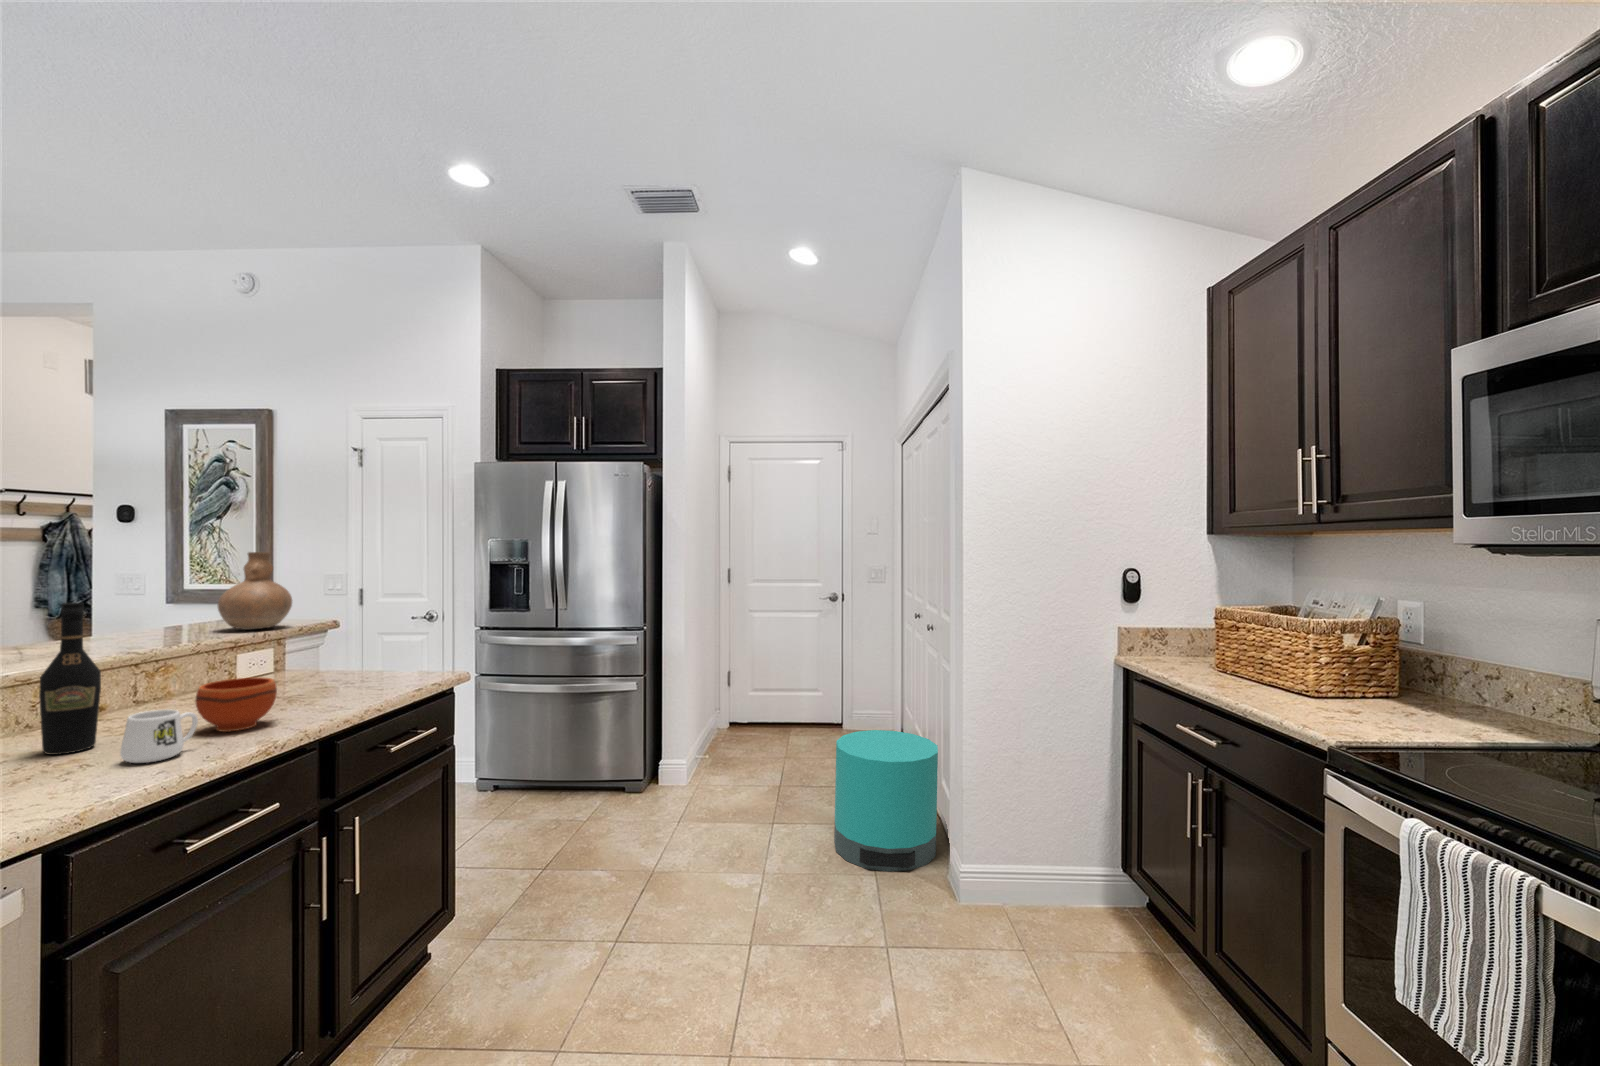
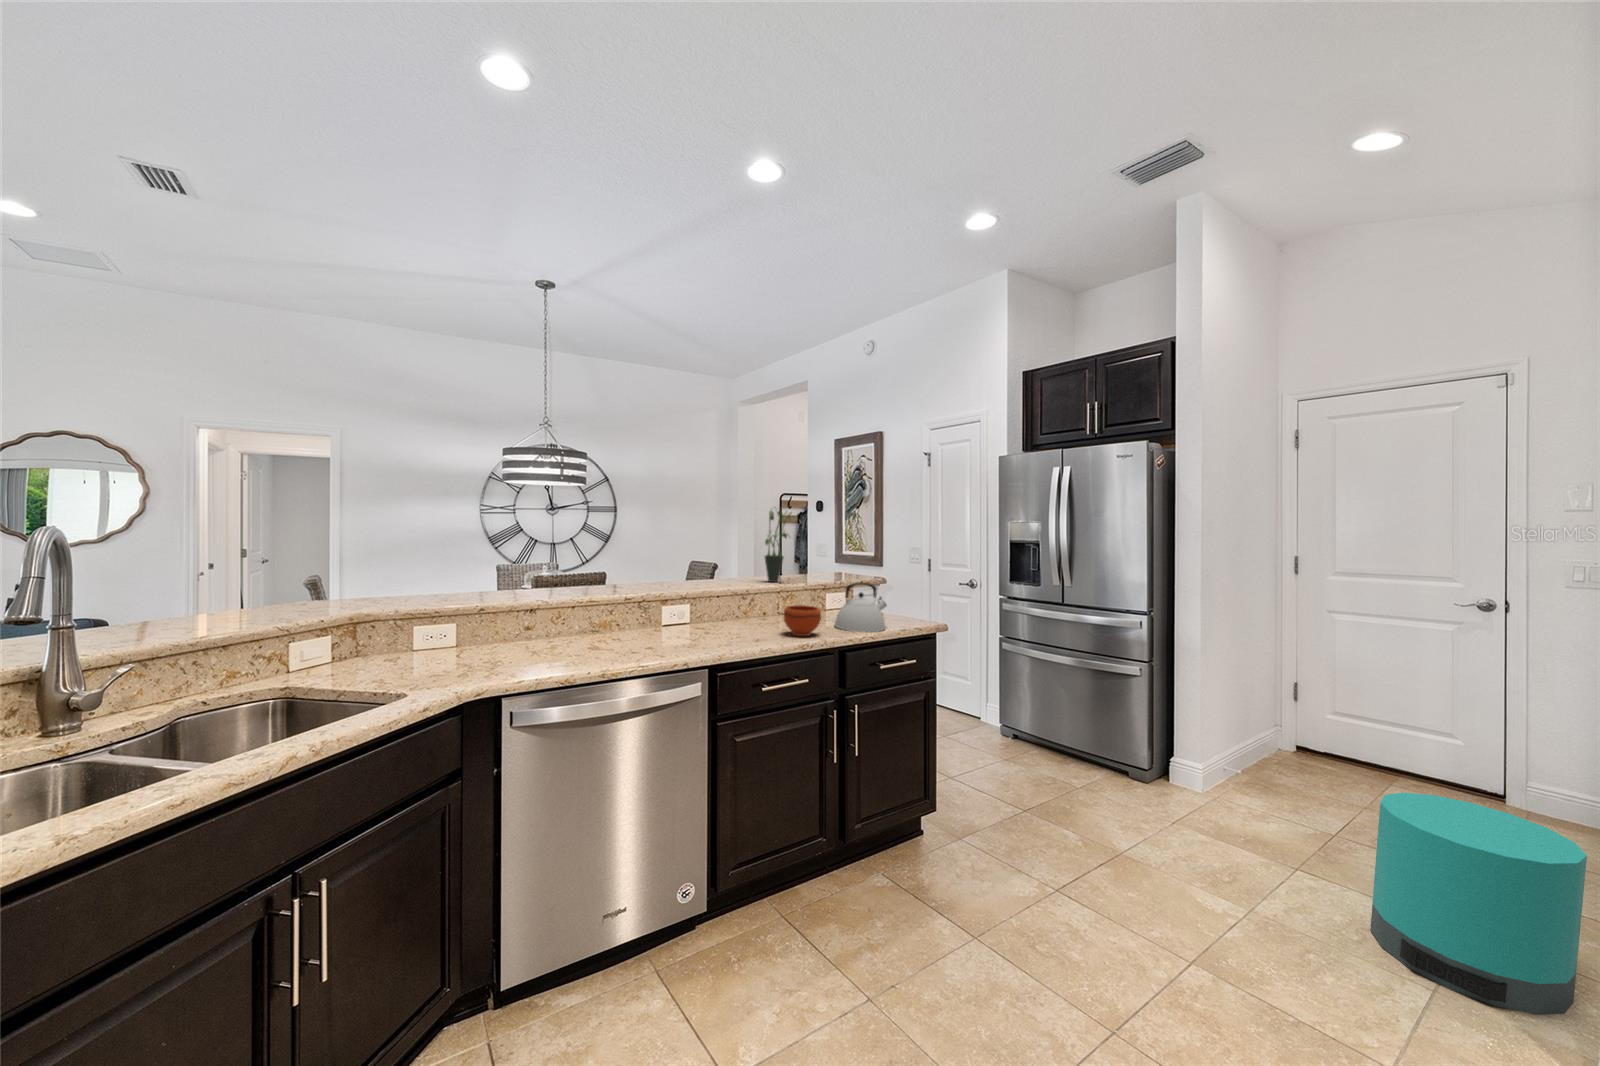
potted plant: none [98,516,176,649] -> present [765,511,791,582]
vase: present [218,552,292,630] -> none [823,530,860,580]
wine bottle: present [39,602,101,755] -> none [725,552,747,631]
kettle: none [281,628,373,705] -> present [835,582,886,632]
mug: present [120,709,198,763] -> none [744,615,777,642]

